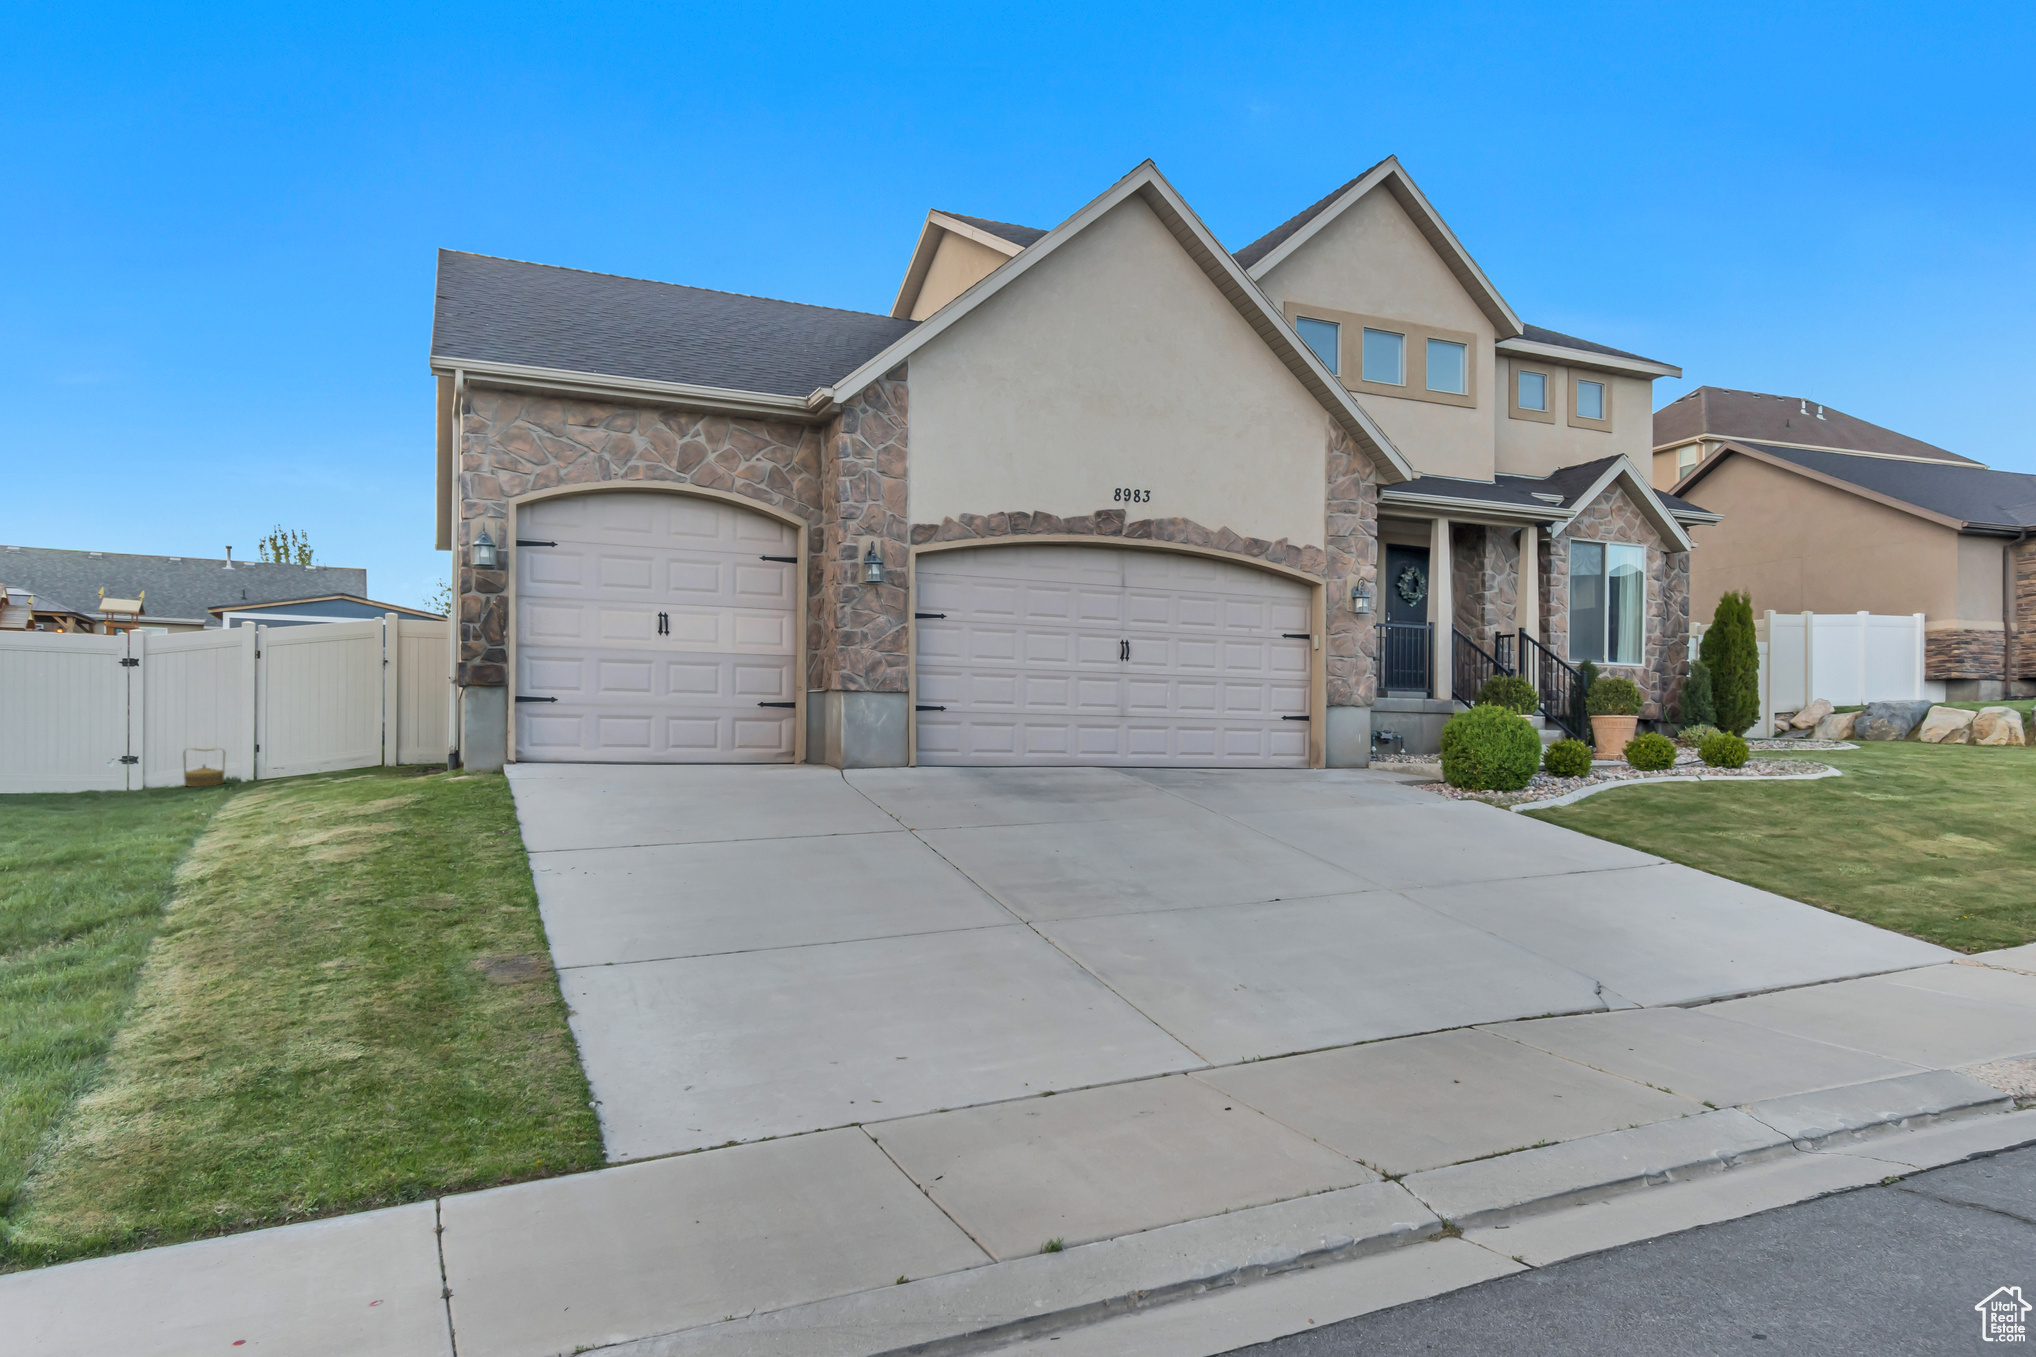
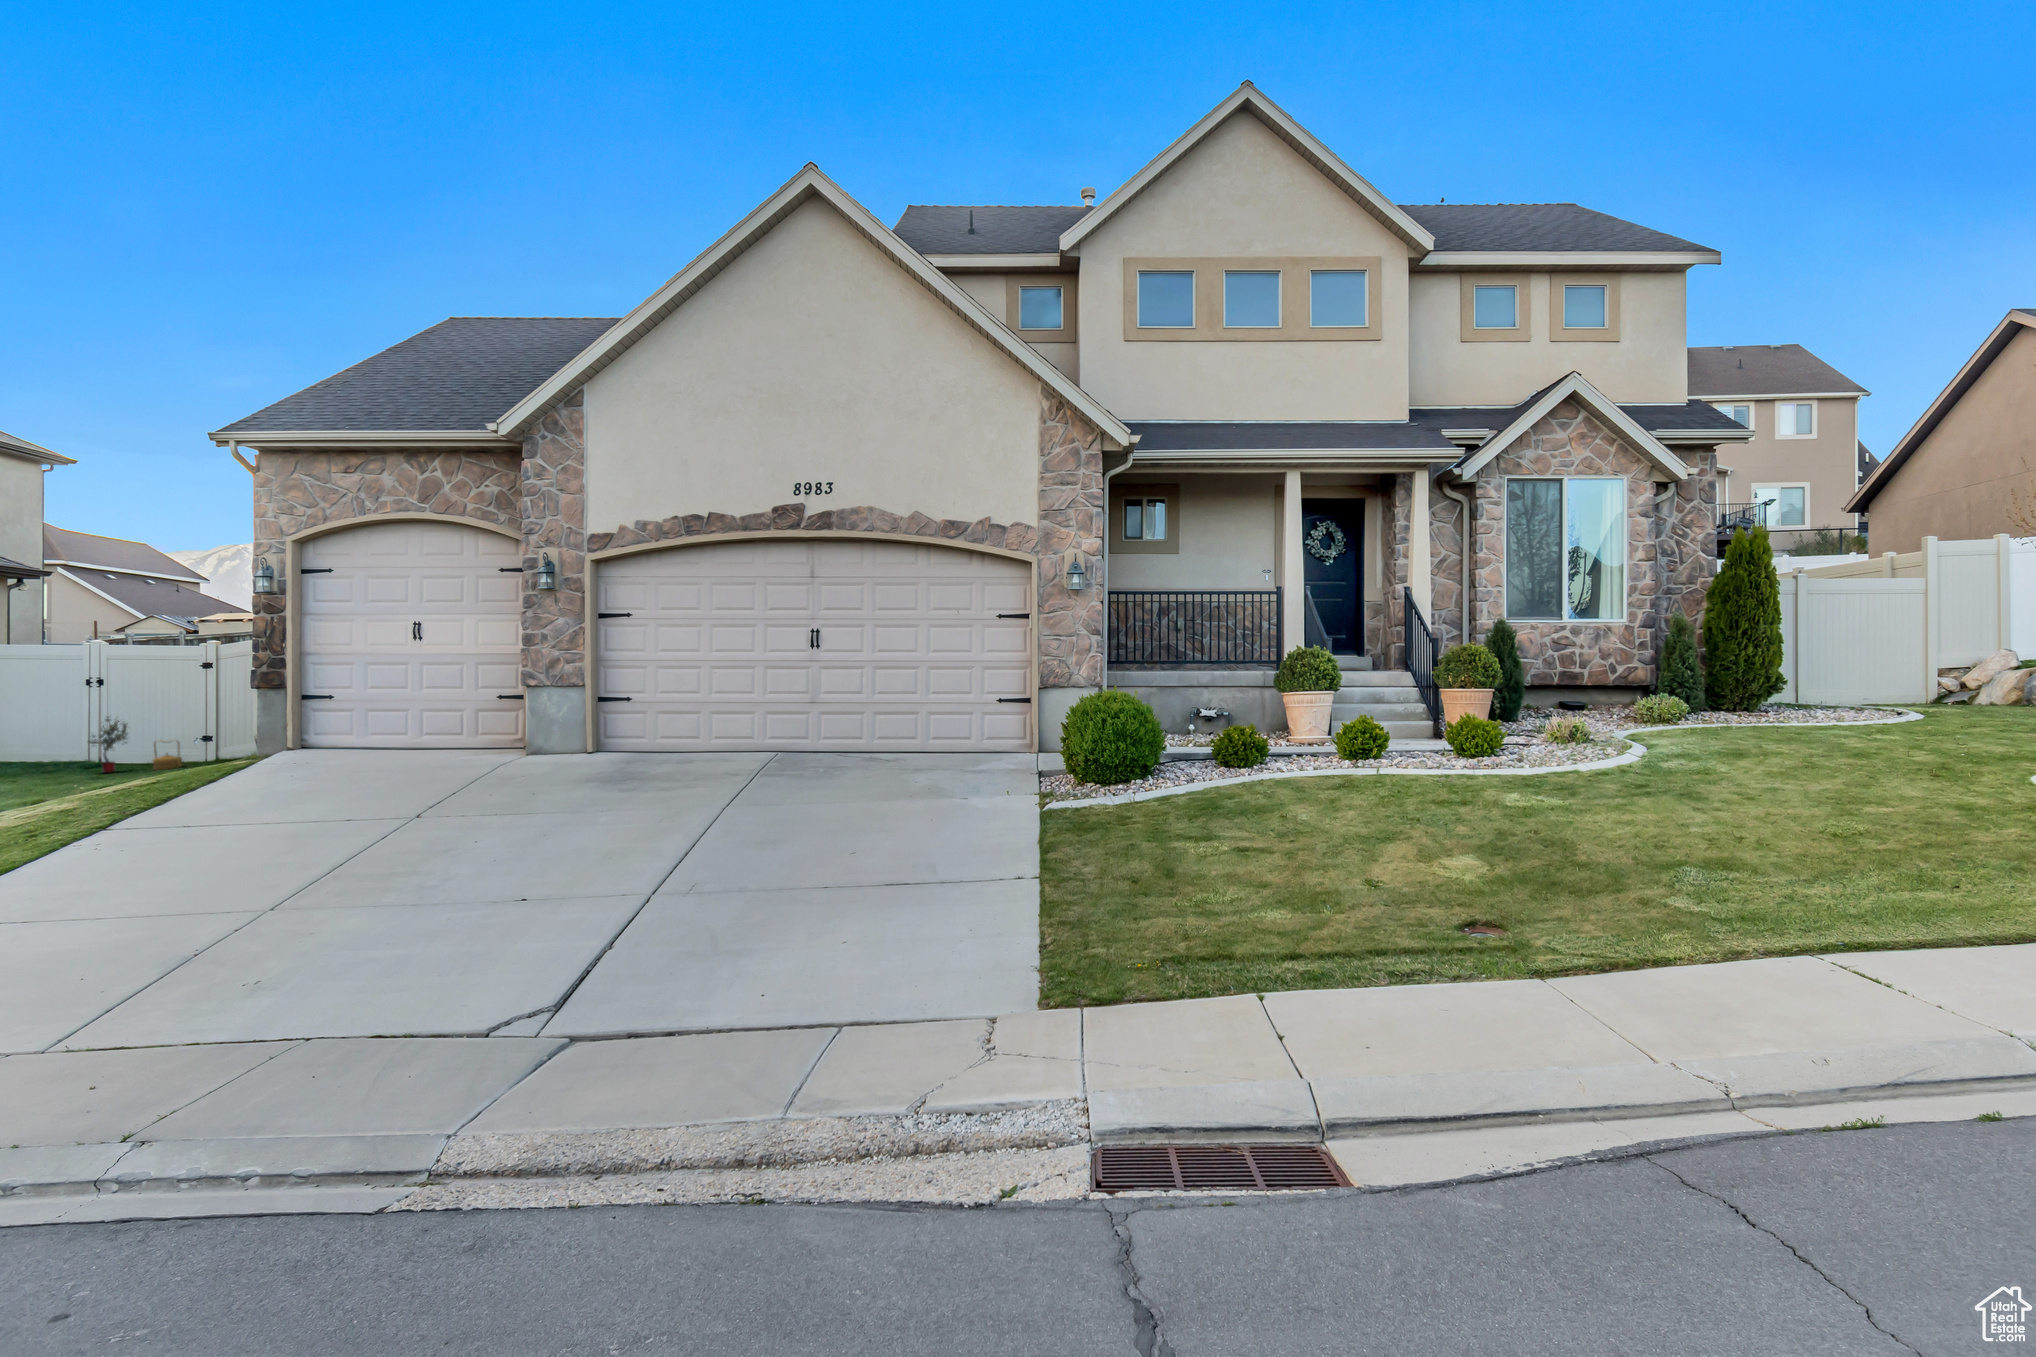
potted tree: none [76,715,148,791] -> present [88,716,128,773]

